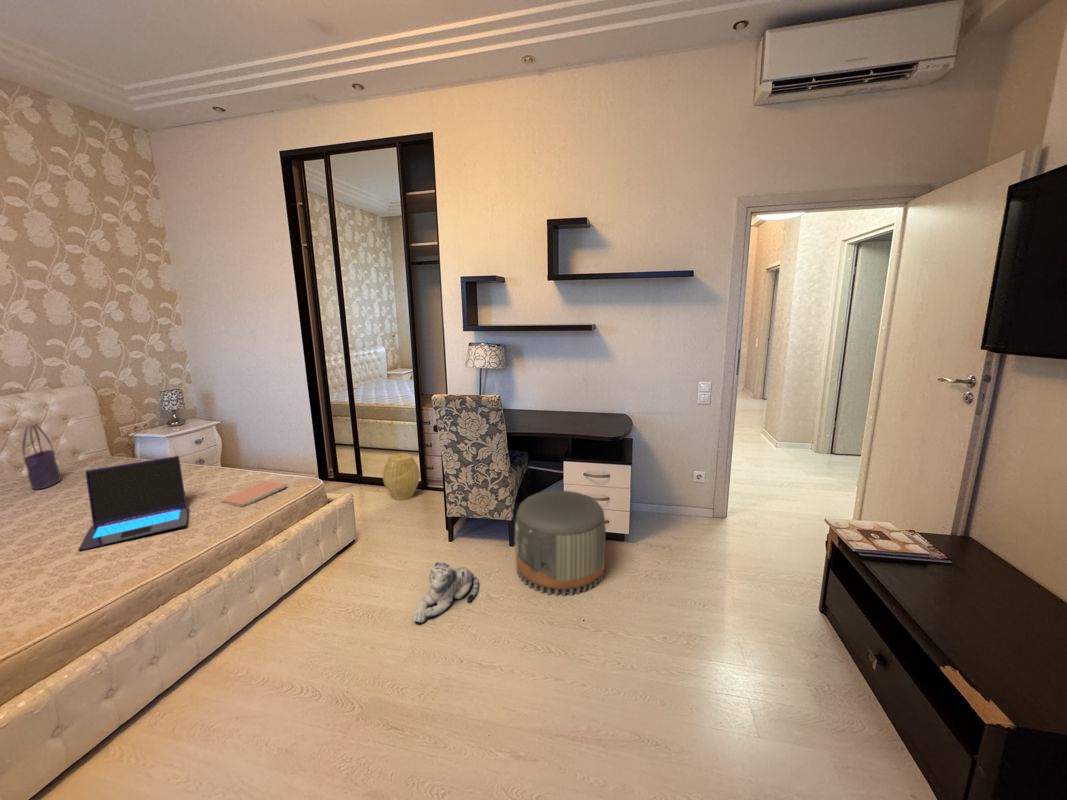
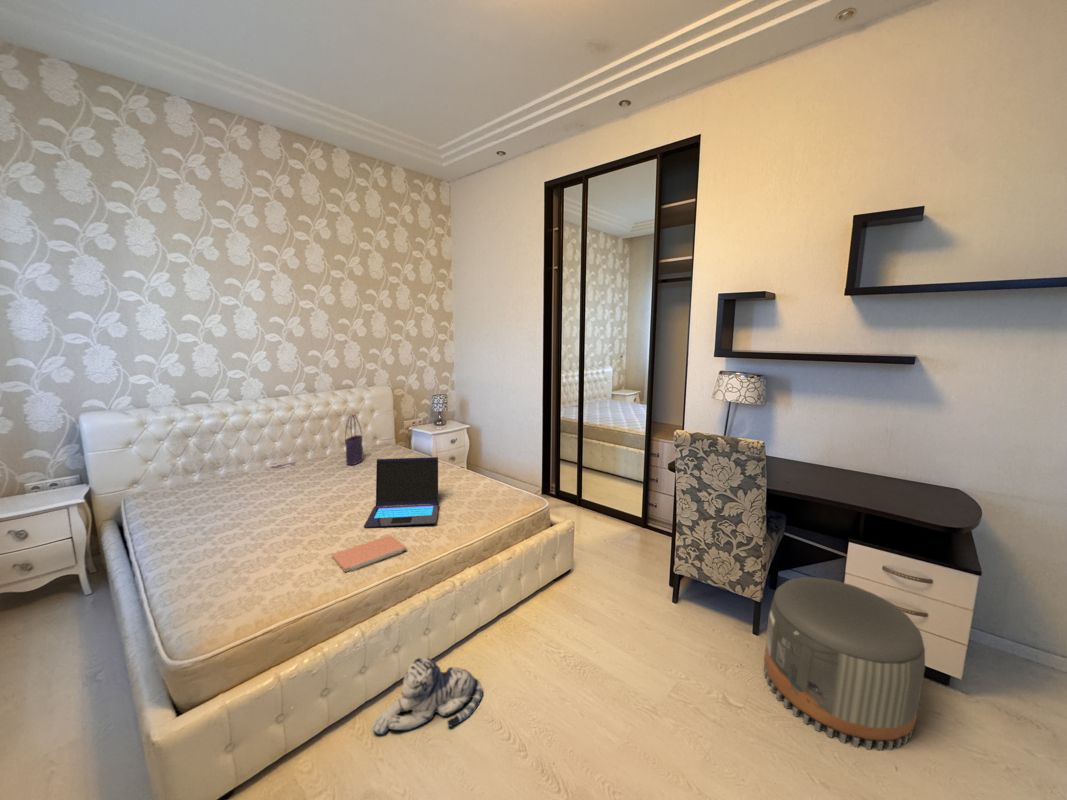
woven basket: present [383,453,420,500] -> none [603,483,642,535]
notebook: present [221,481,286,506] -> present [331,535,406,572]
plush toy: present [413,562,479,623] -> present [372,657,483,734]

